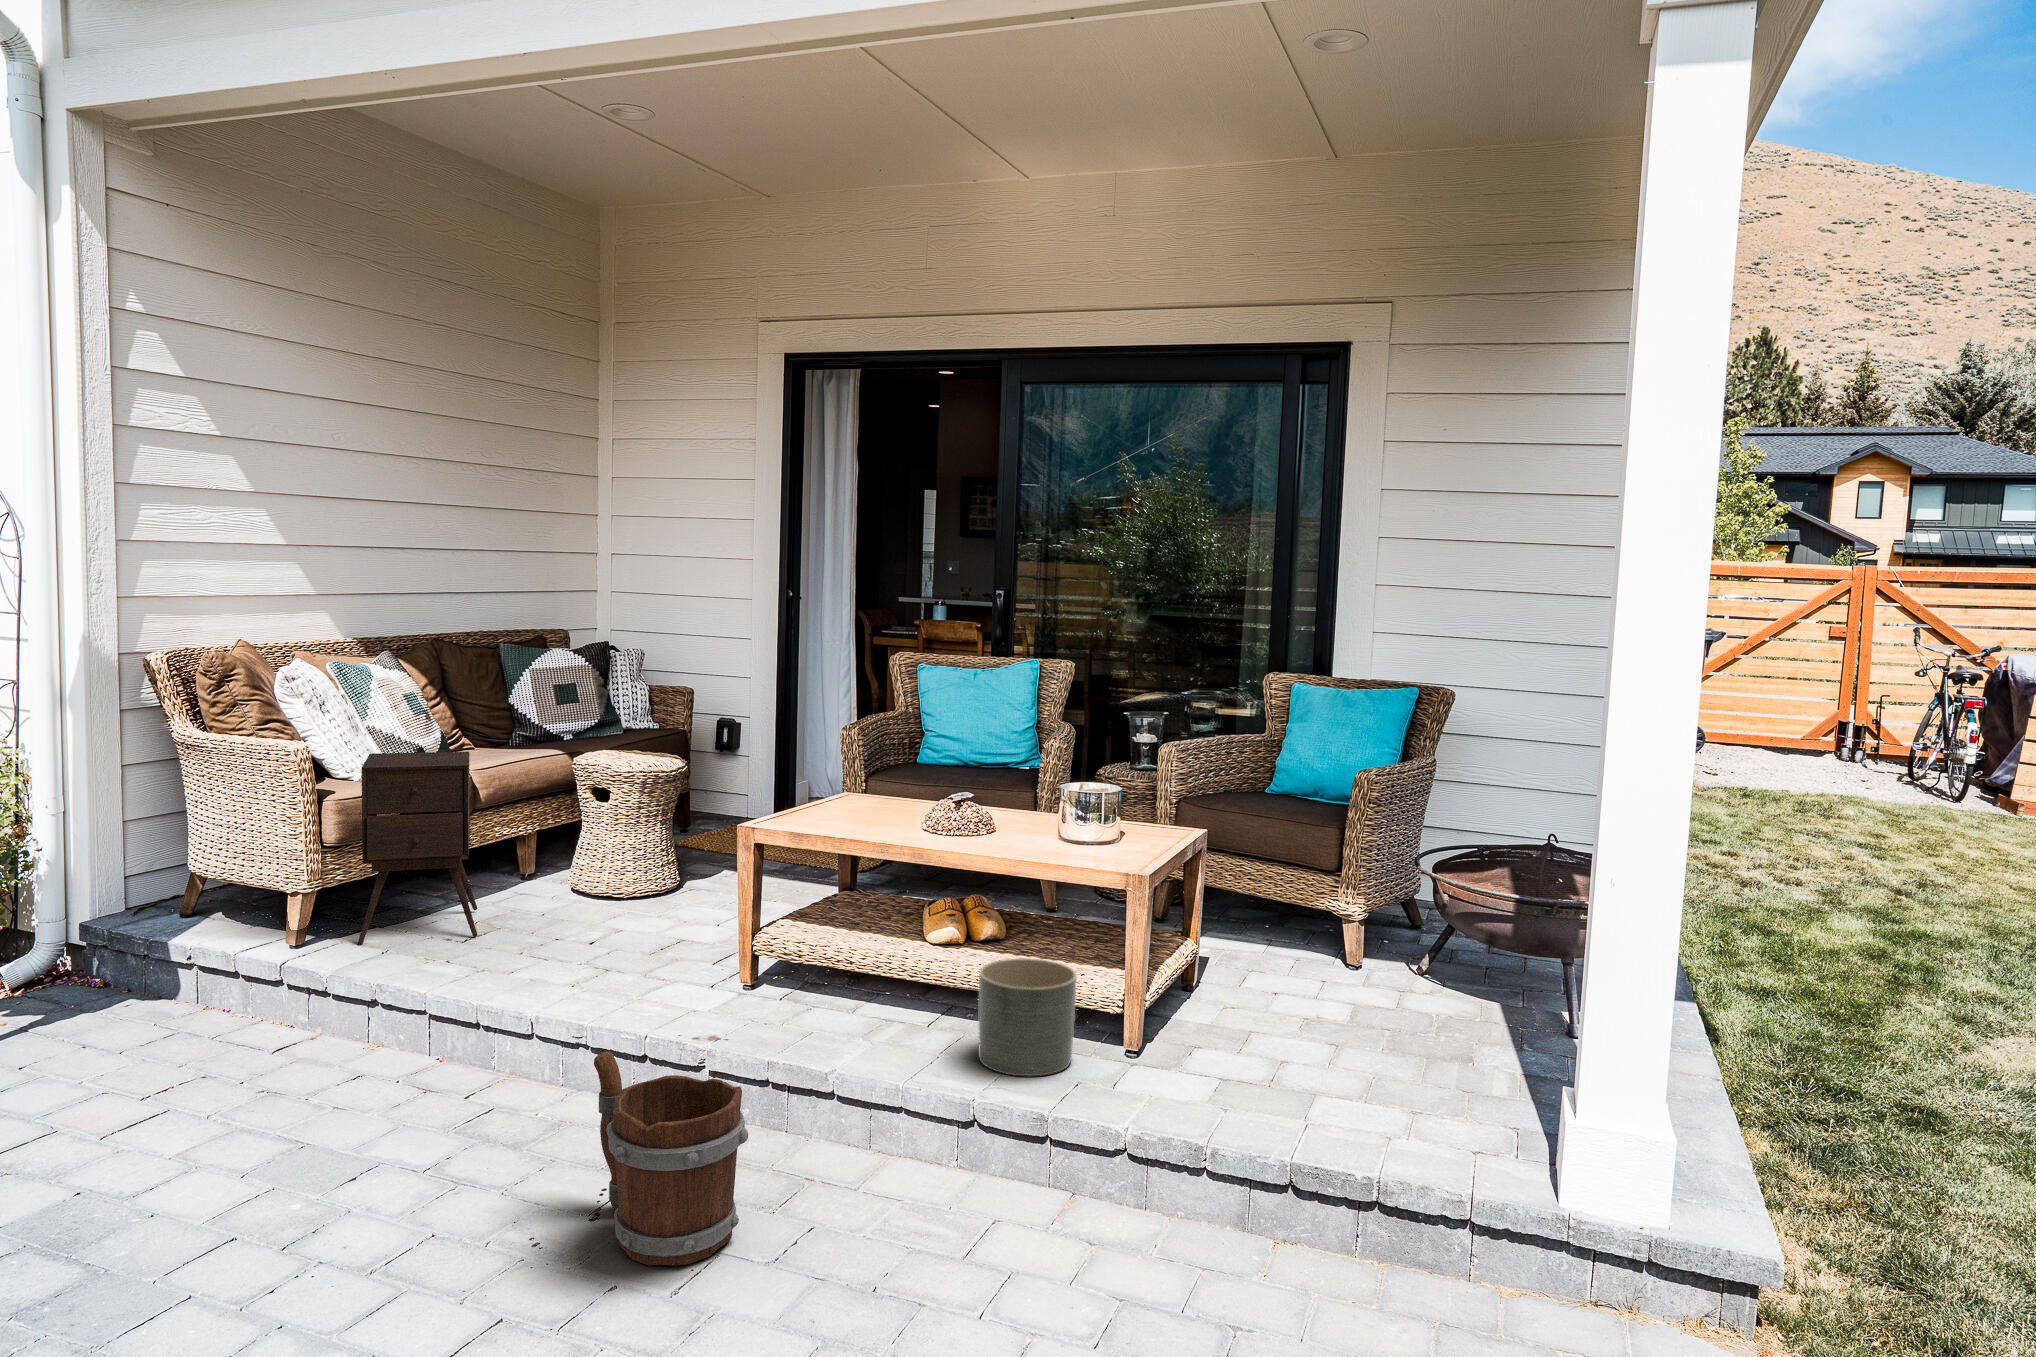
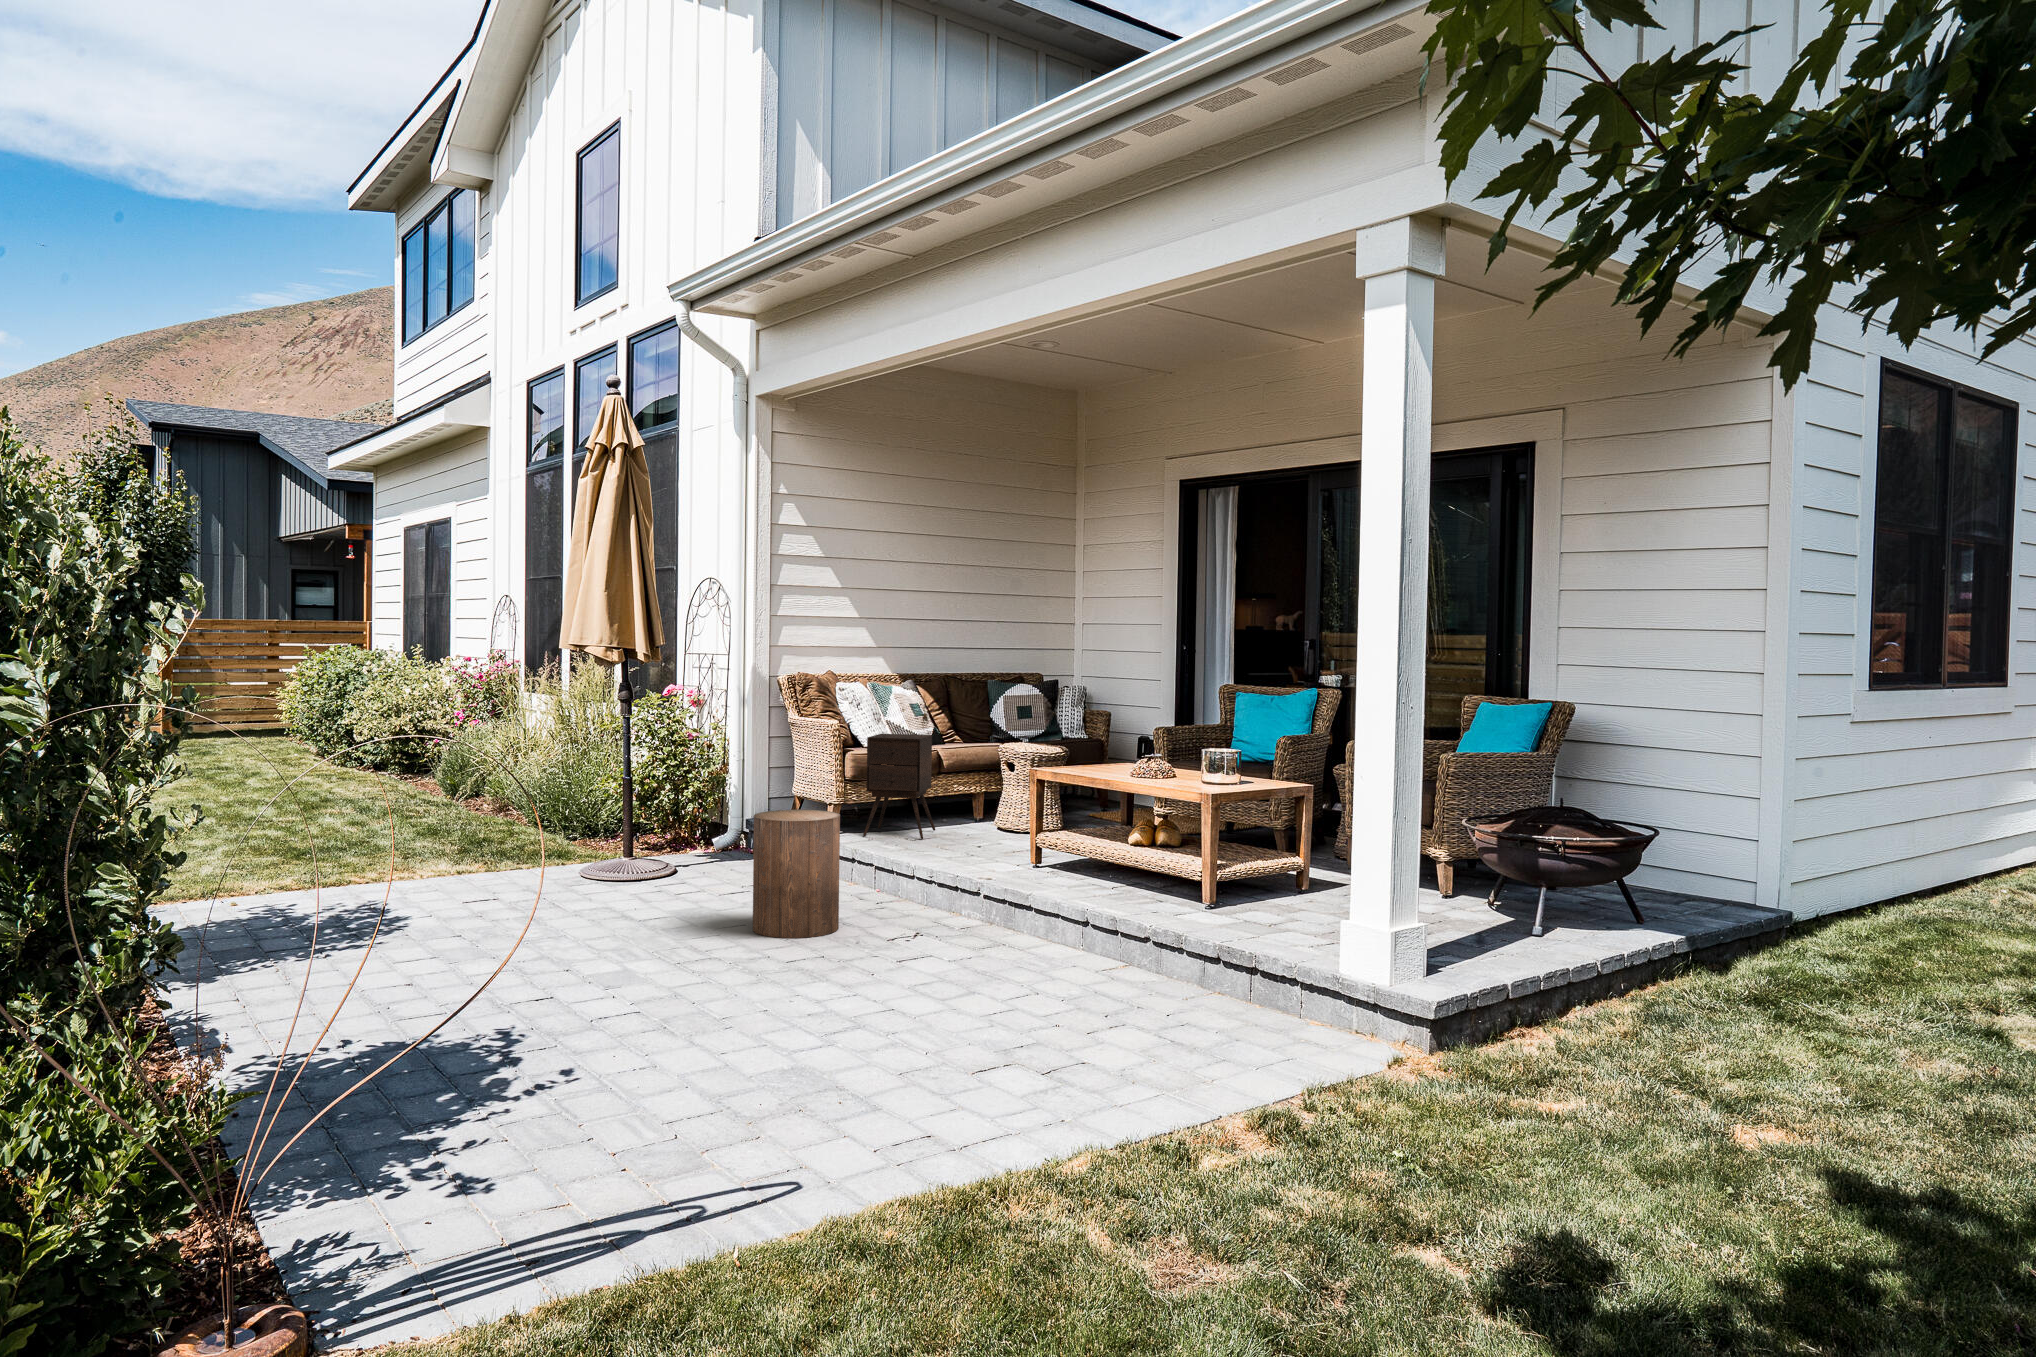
planter: present [979,958,1077,1076] -> none [1113,847,1171,908]
stool: none [247,969,457,1287] -> present [753,810,840,938]
bucket: present [594,1051,748,1266] -> none [887,857,954,953]

